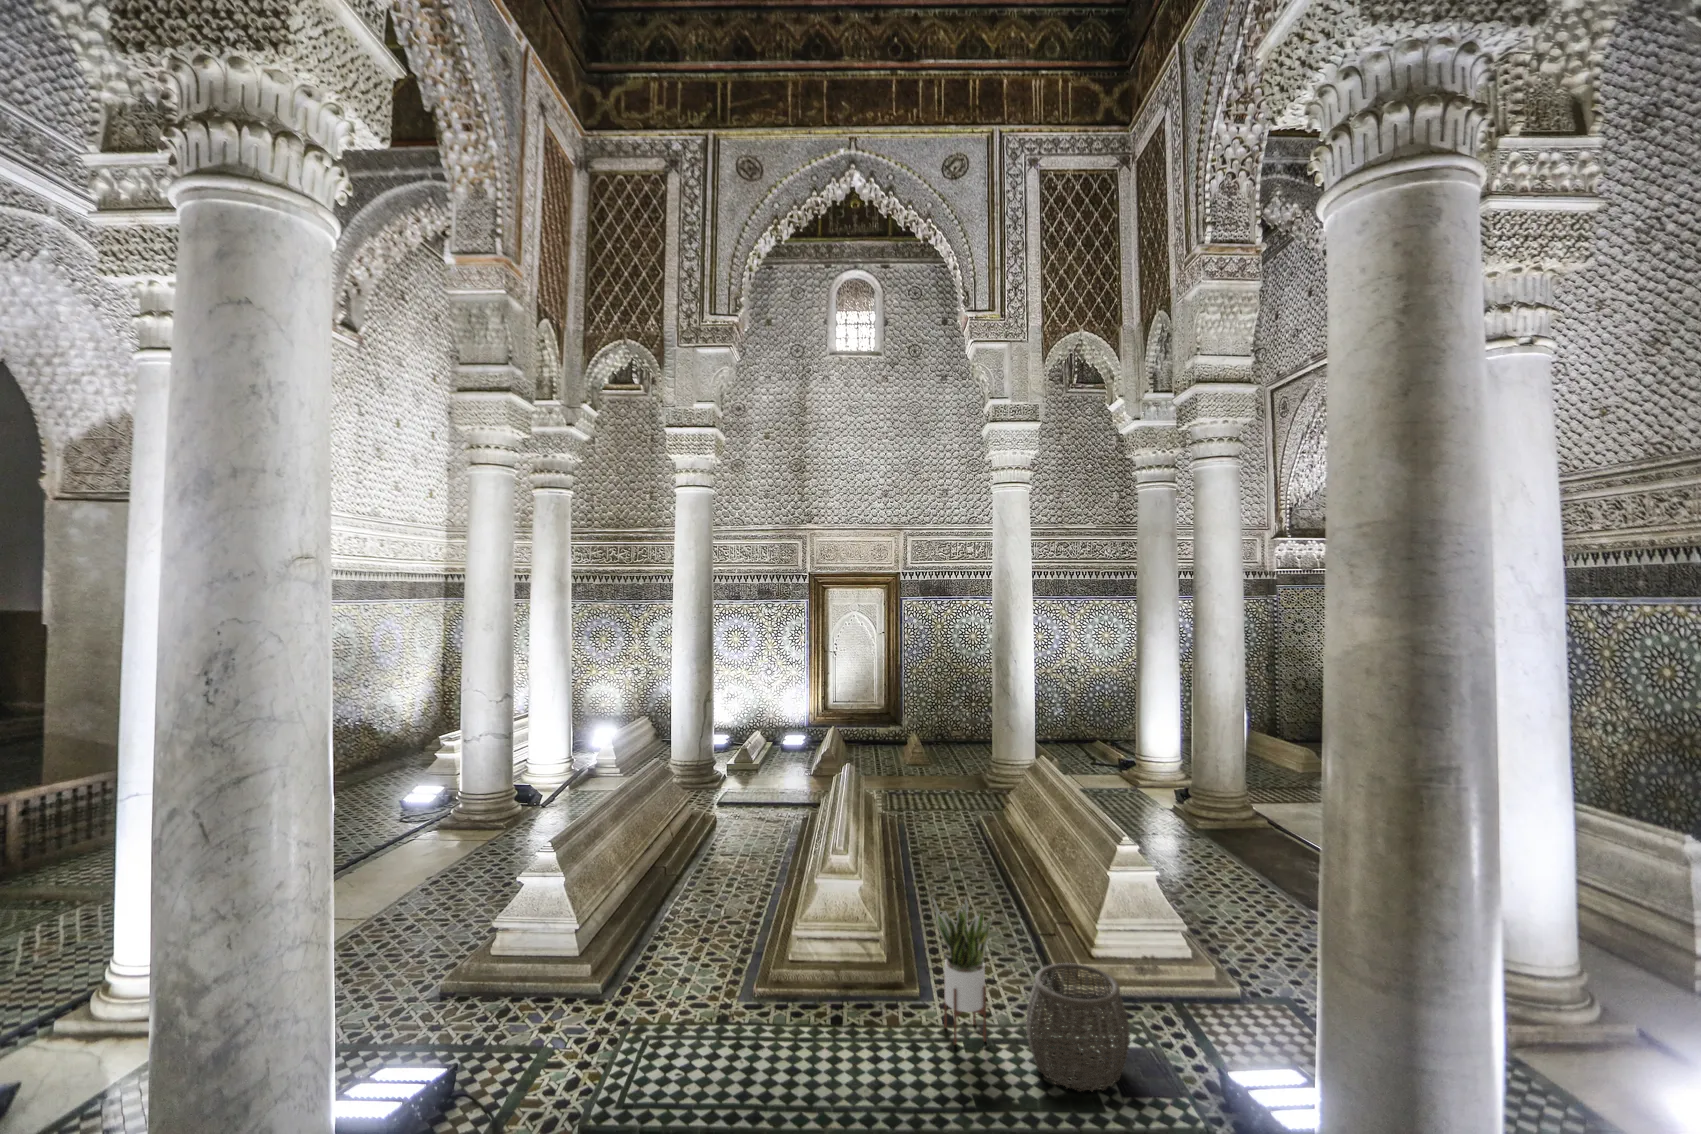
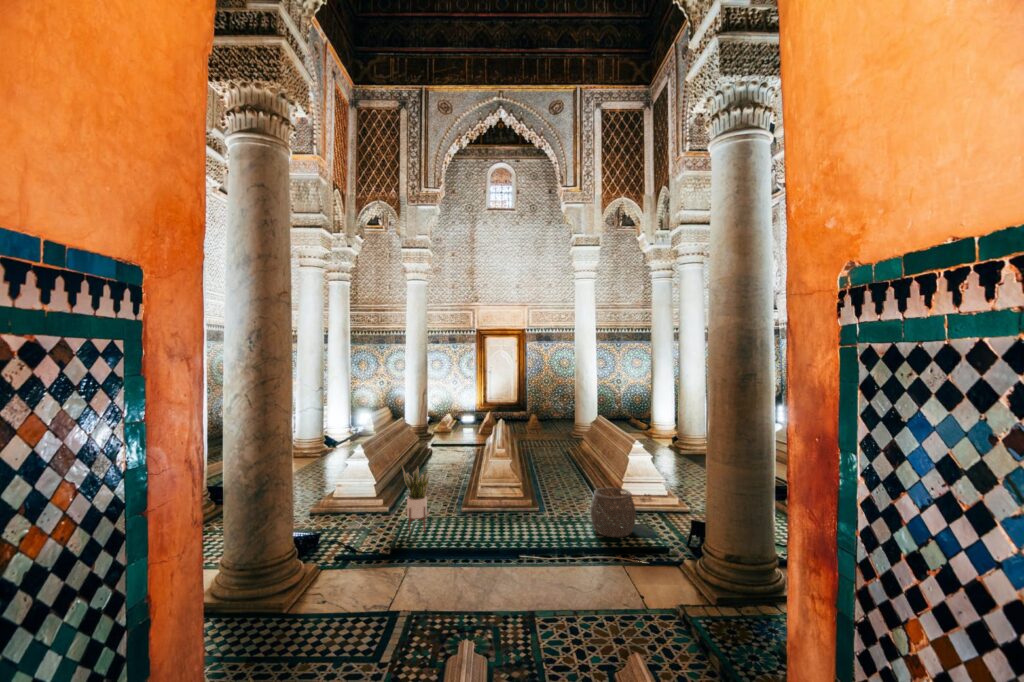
potted plant: present [933,899,992,1044] -> present [402,467,429,534]

